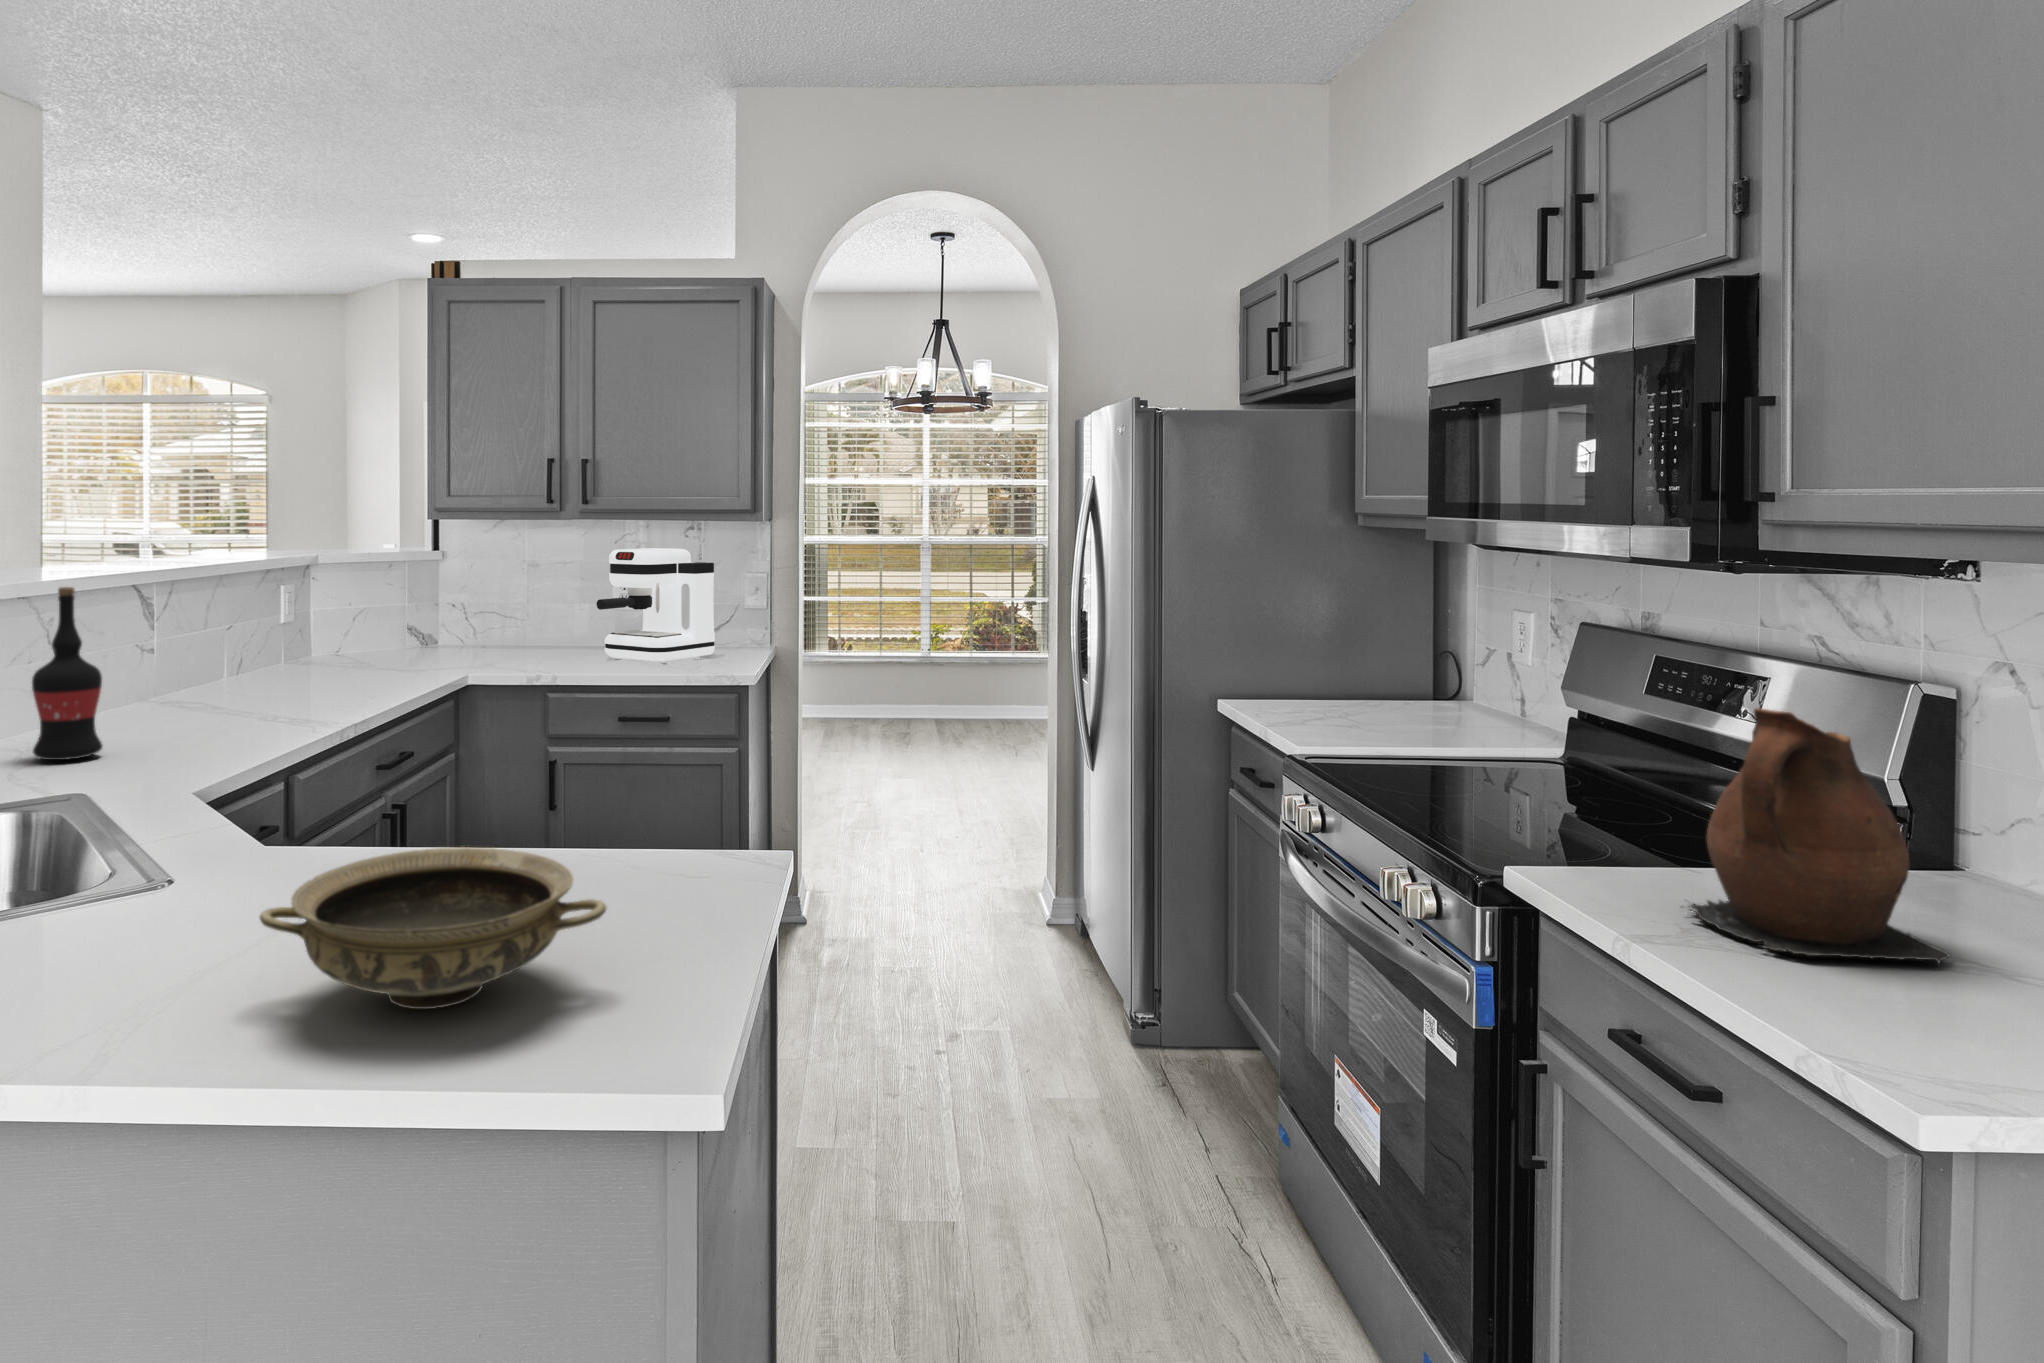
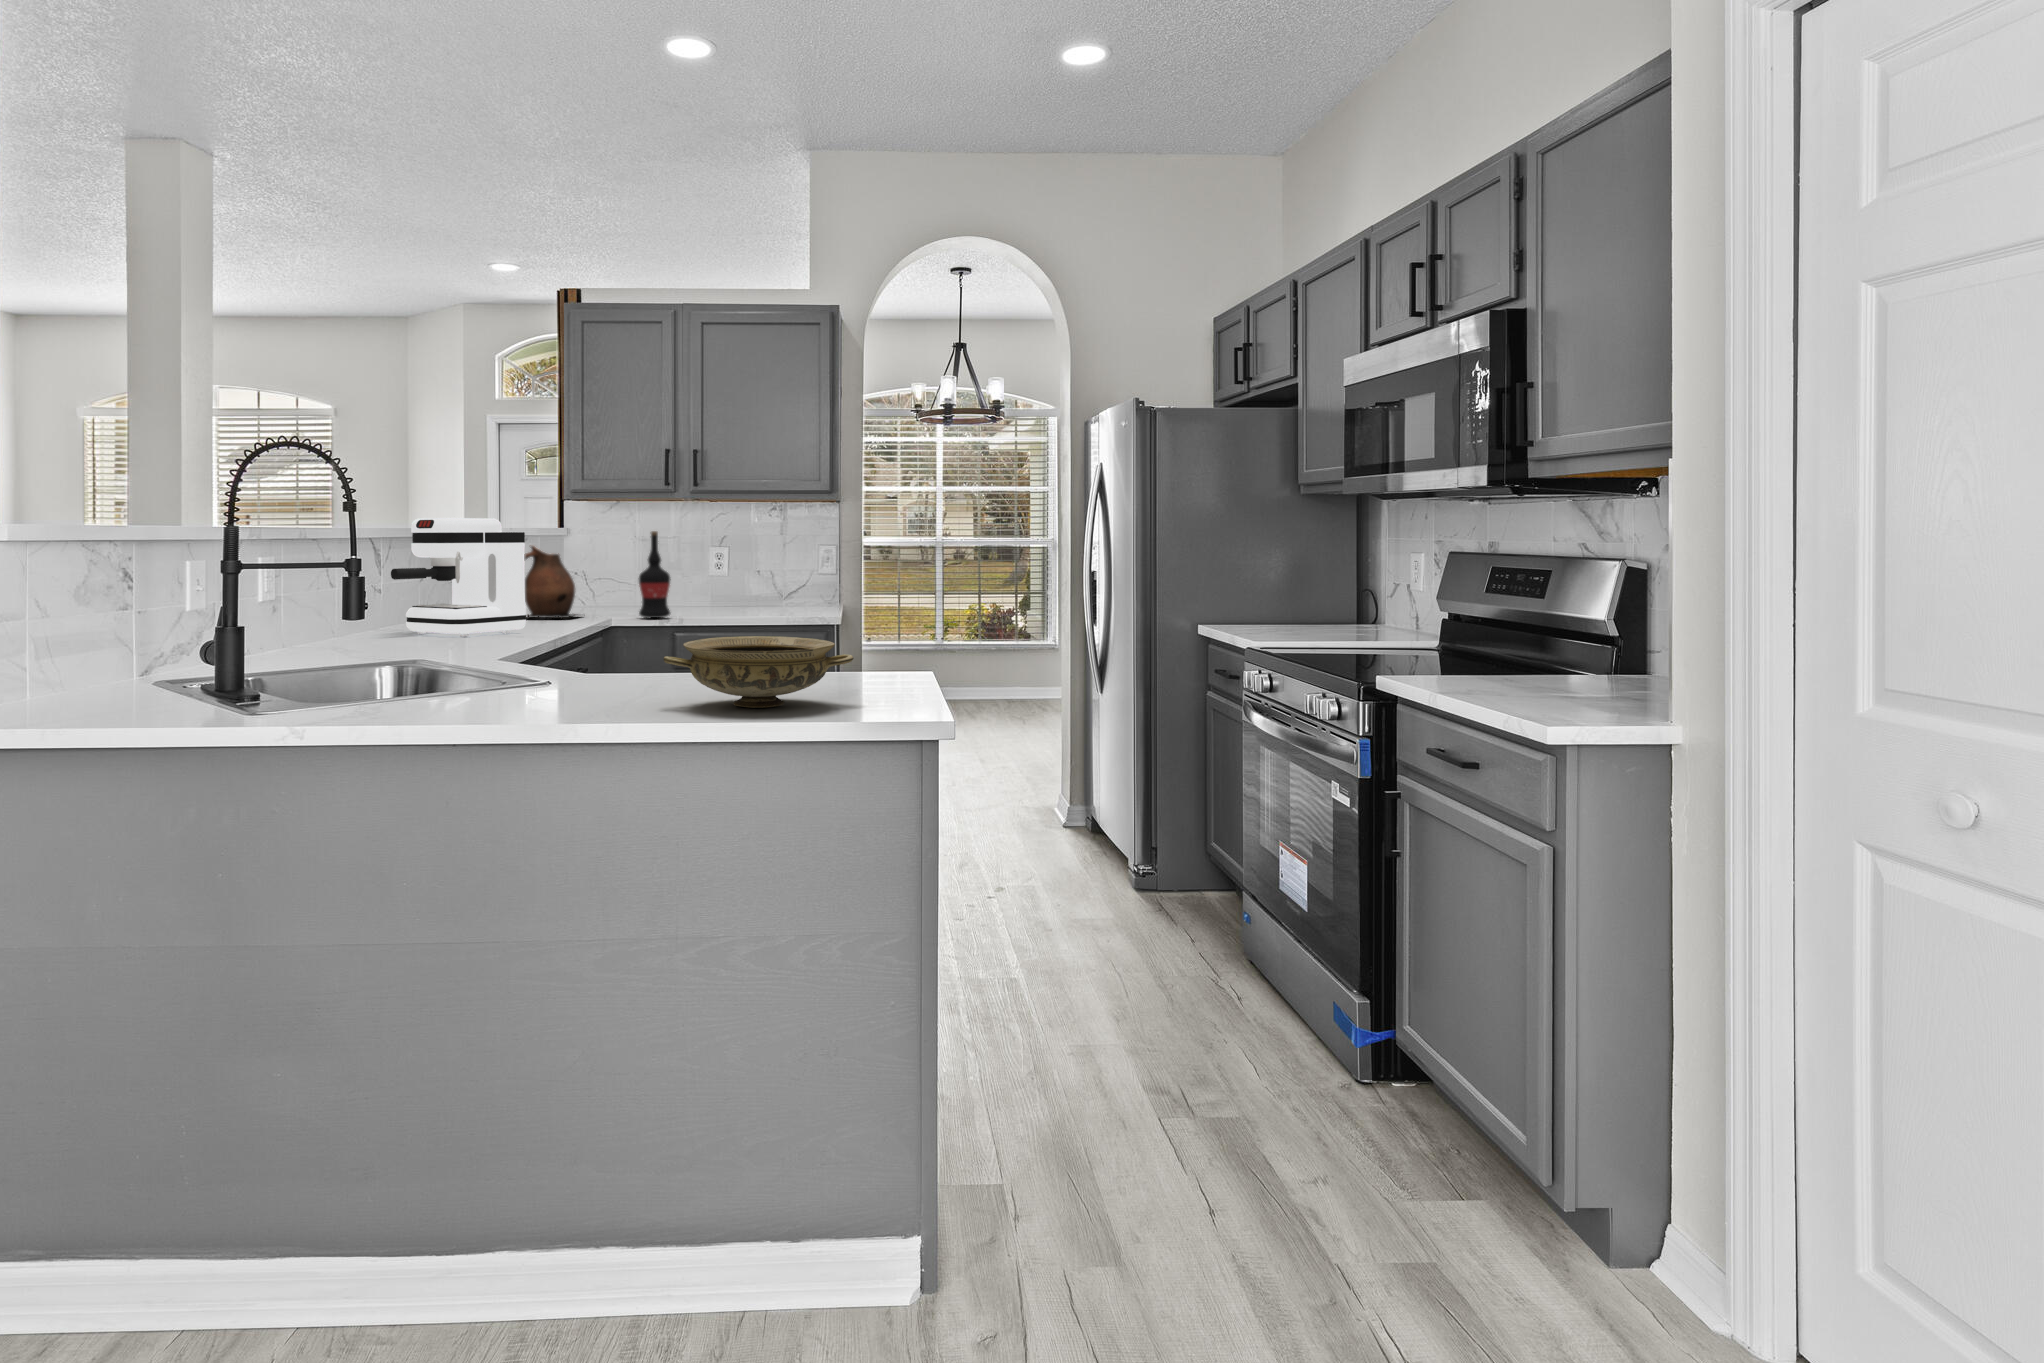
coffee maker: present [597,548,715,664] -> present [391,518,526,637]
wine bottle: present [32,587,103,760] -> present [639,531,671,618]
ceramic pitcher: present [1683,708,1949,964] -> present [525,546,577,618]

